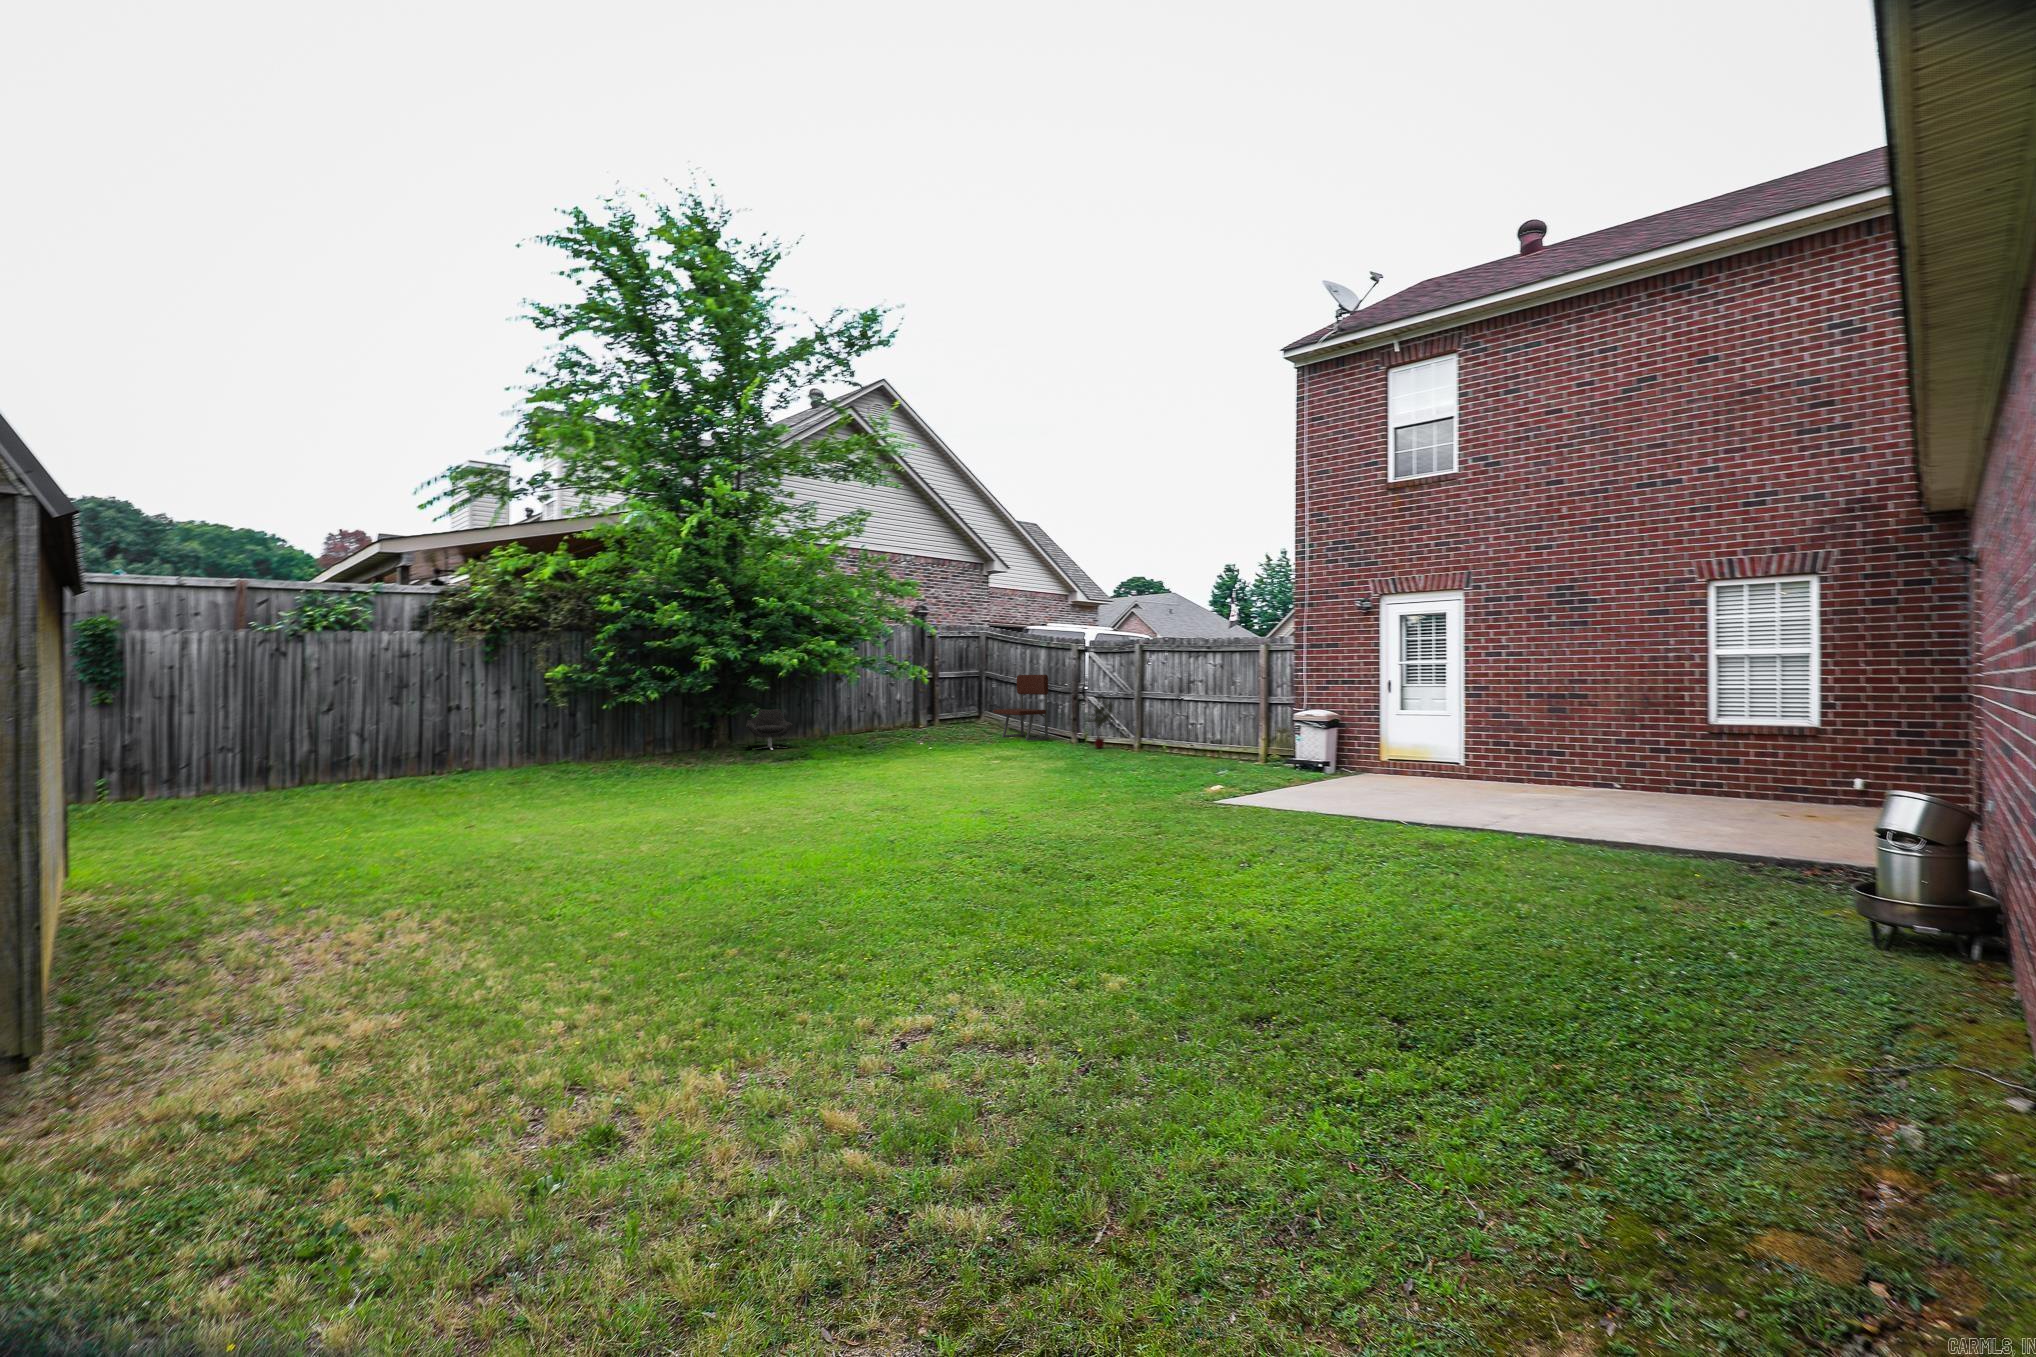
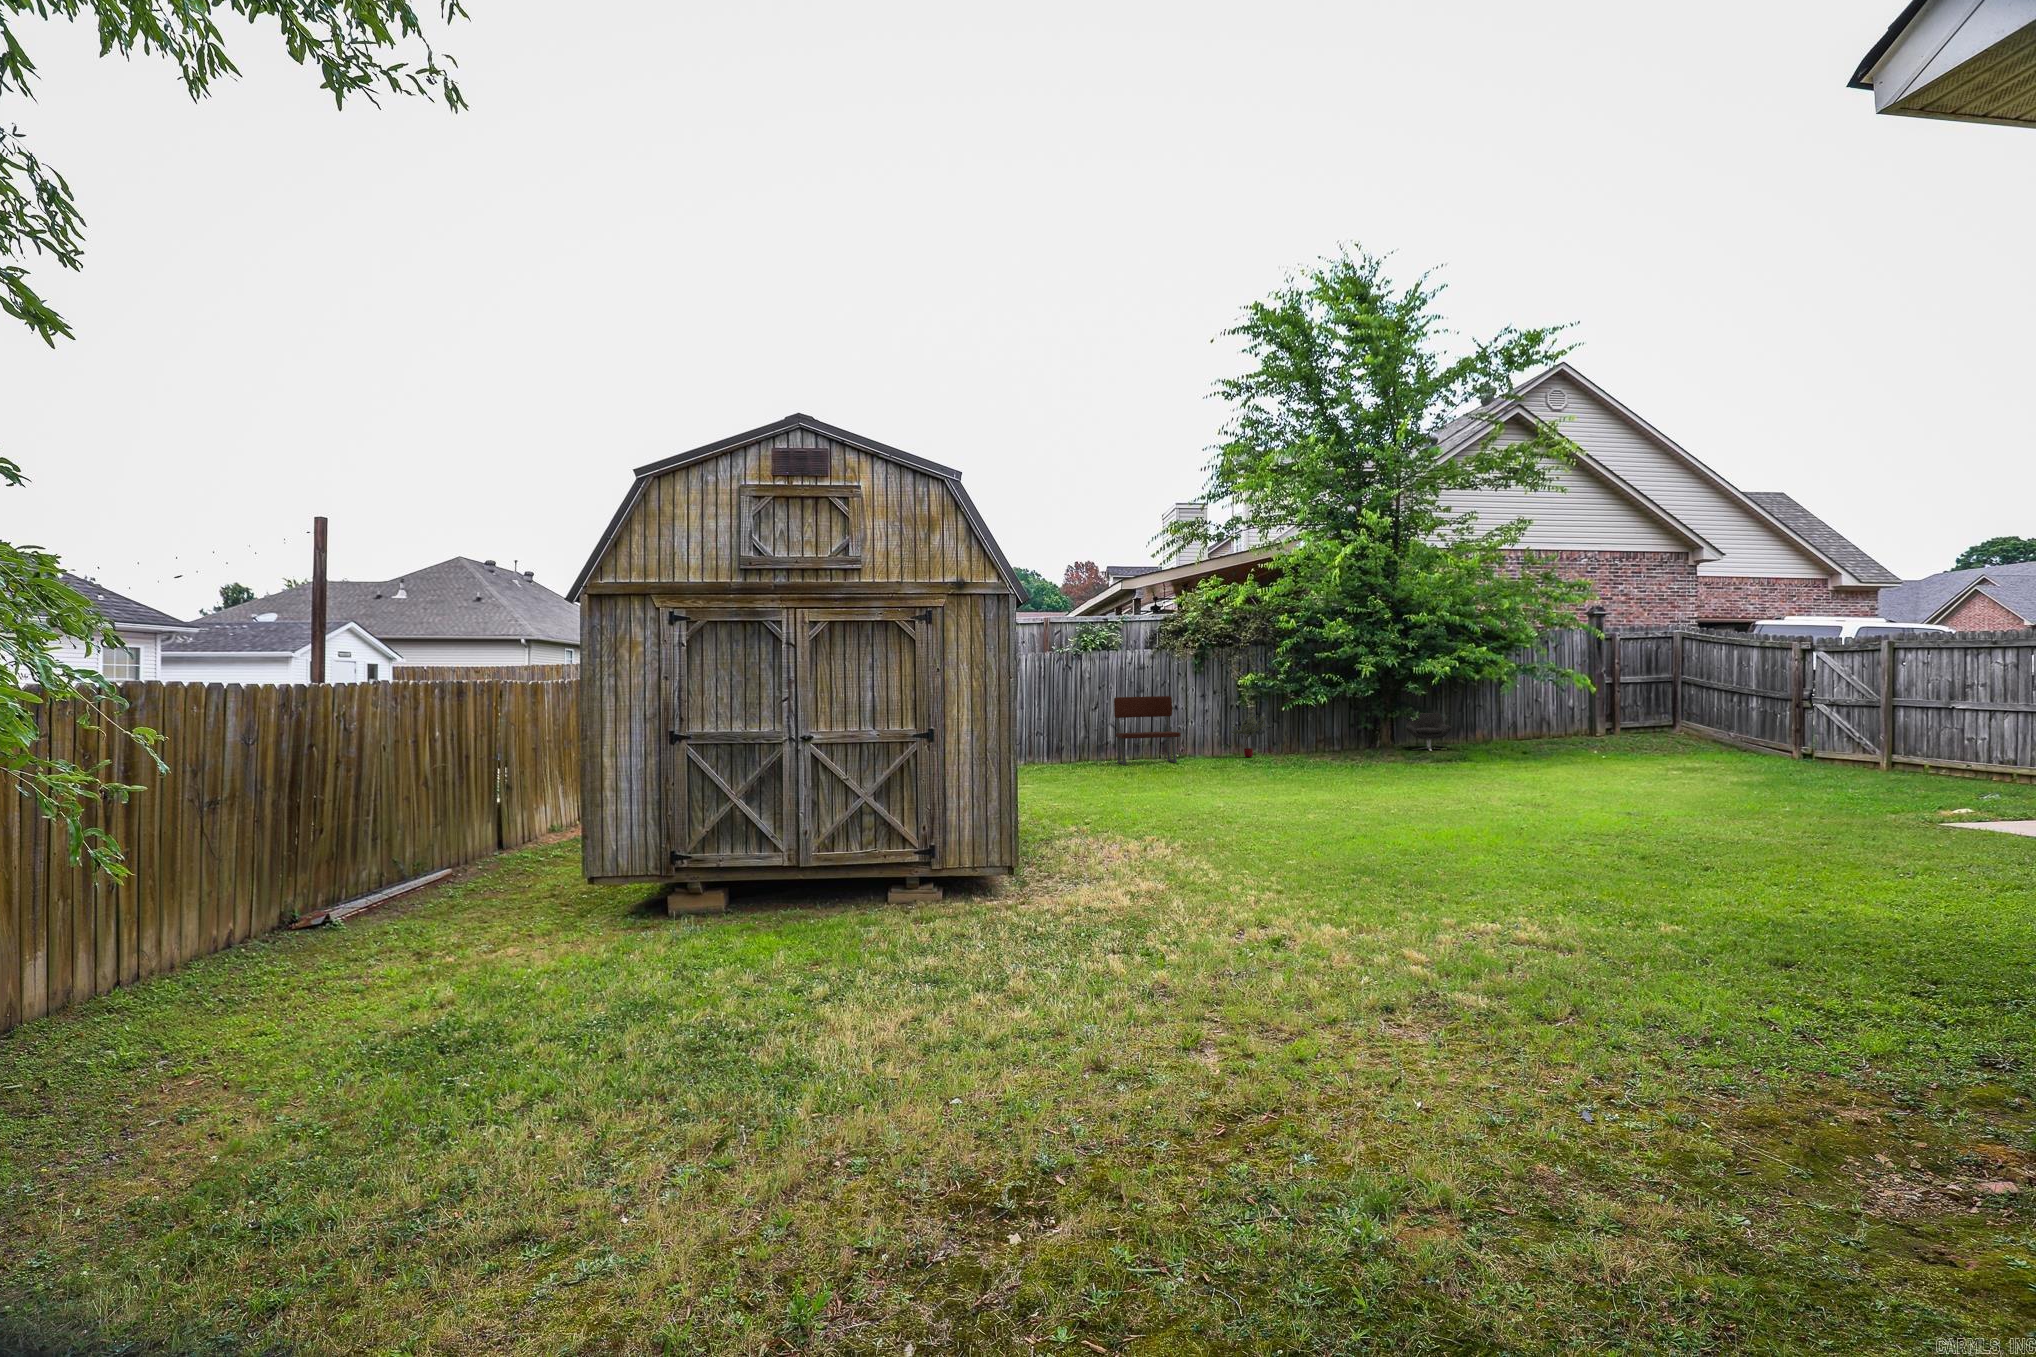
bench: present [993,675,1049,740] -> present [1114,696,1181,765]
potted tree: present [1088,697,1114,748] -> present [1229,710,1266,757]

